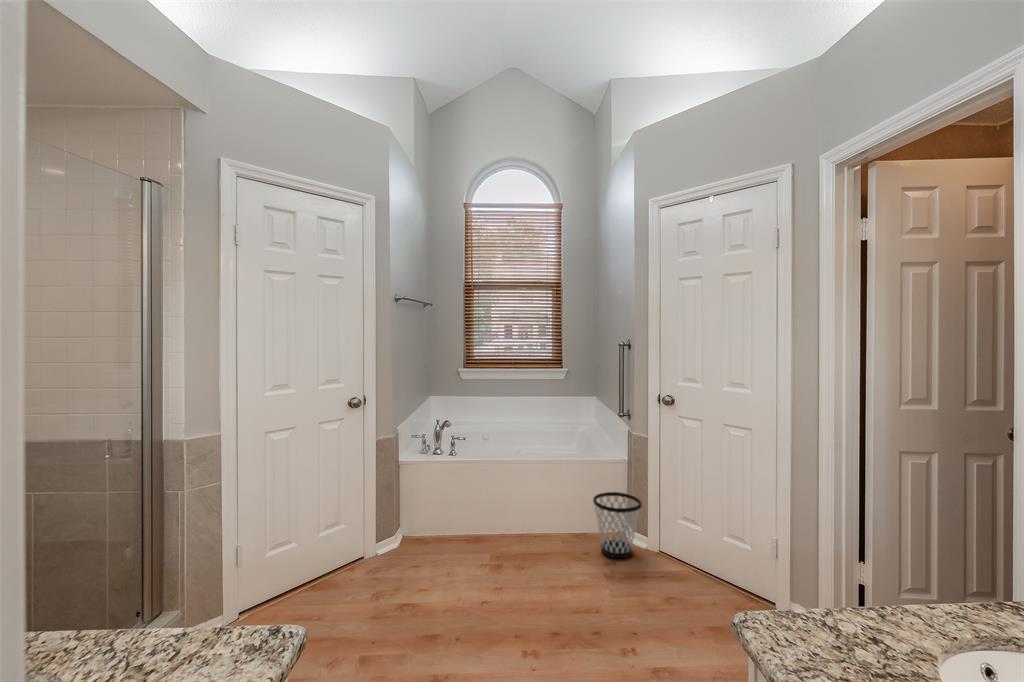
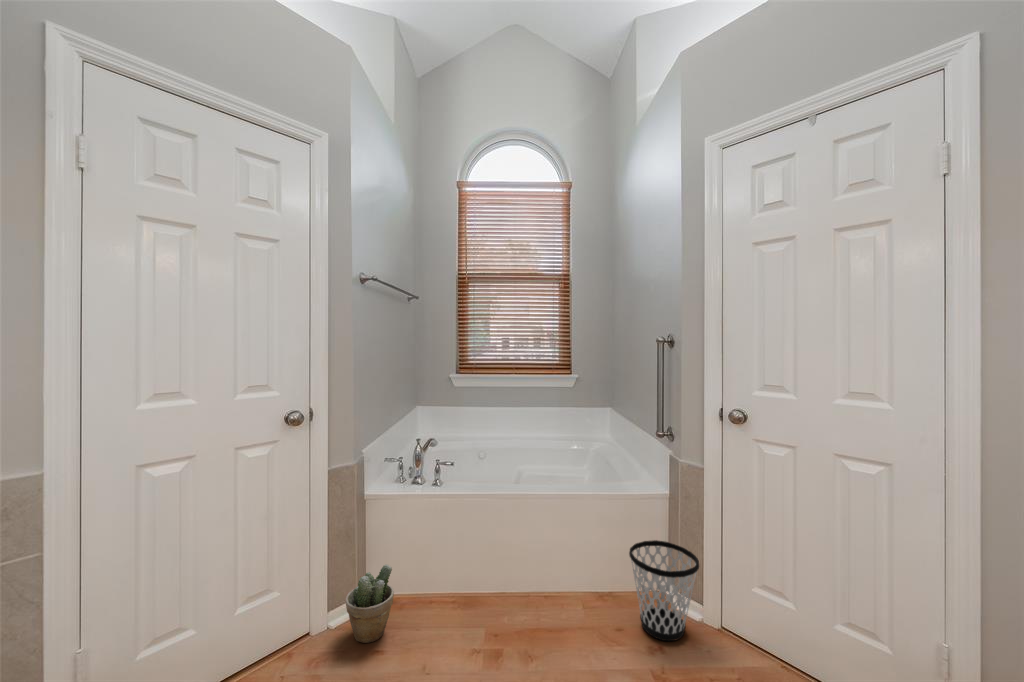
potted plant: none [391,507,425,559] -> present [346,564,394,643]

